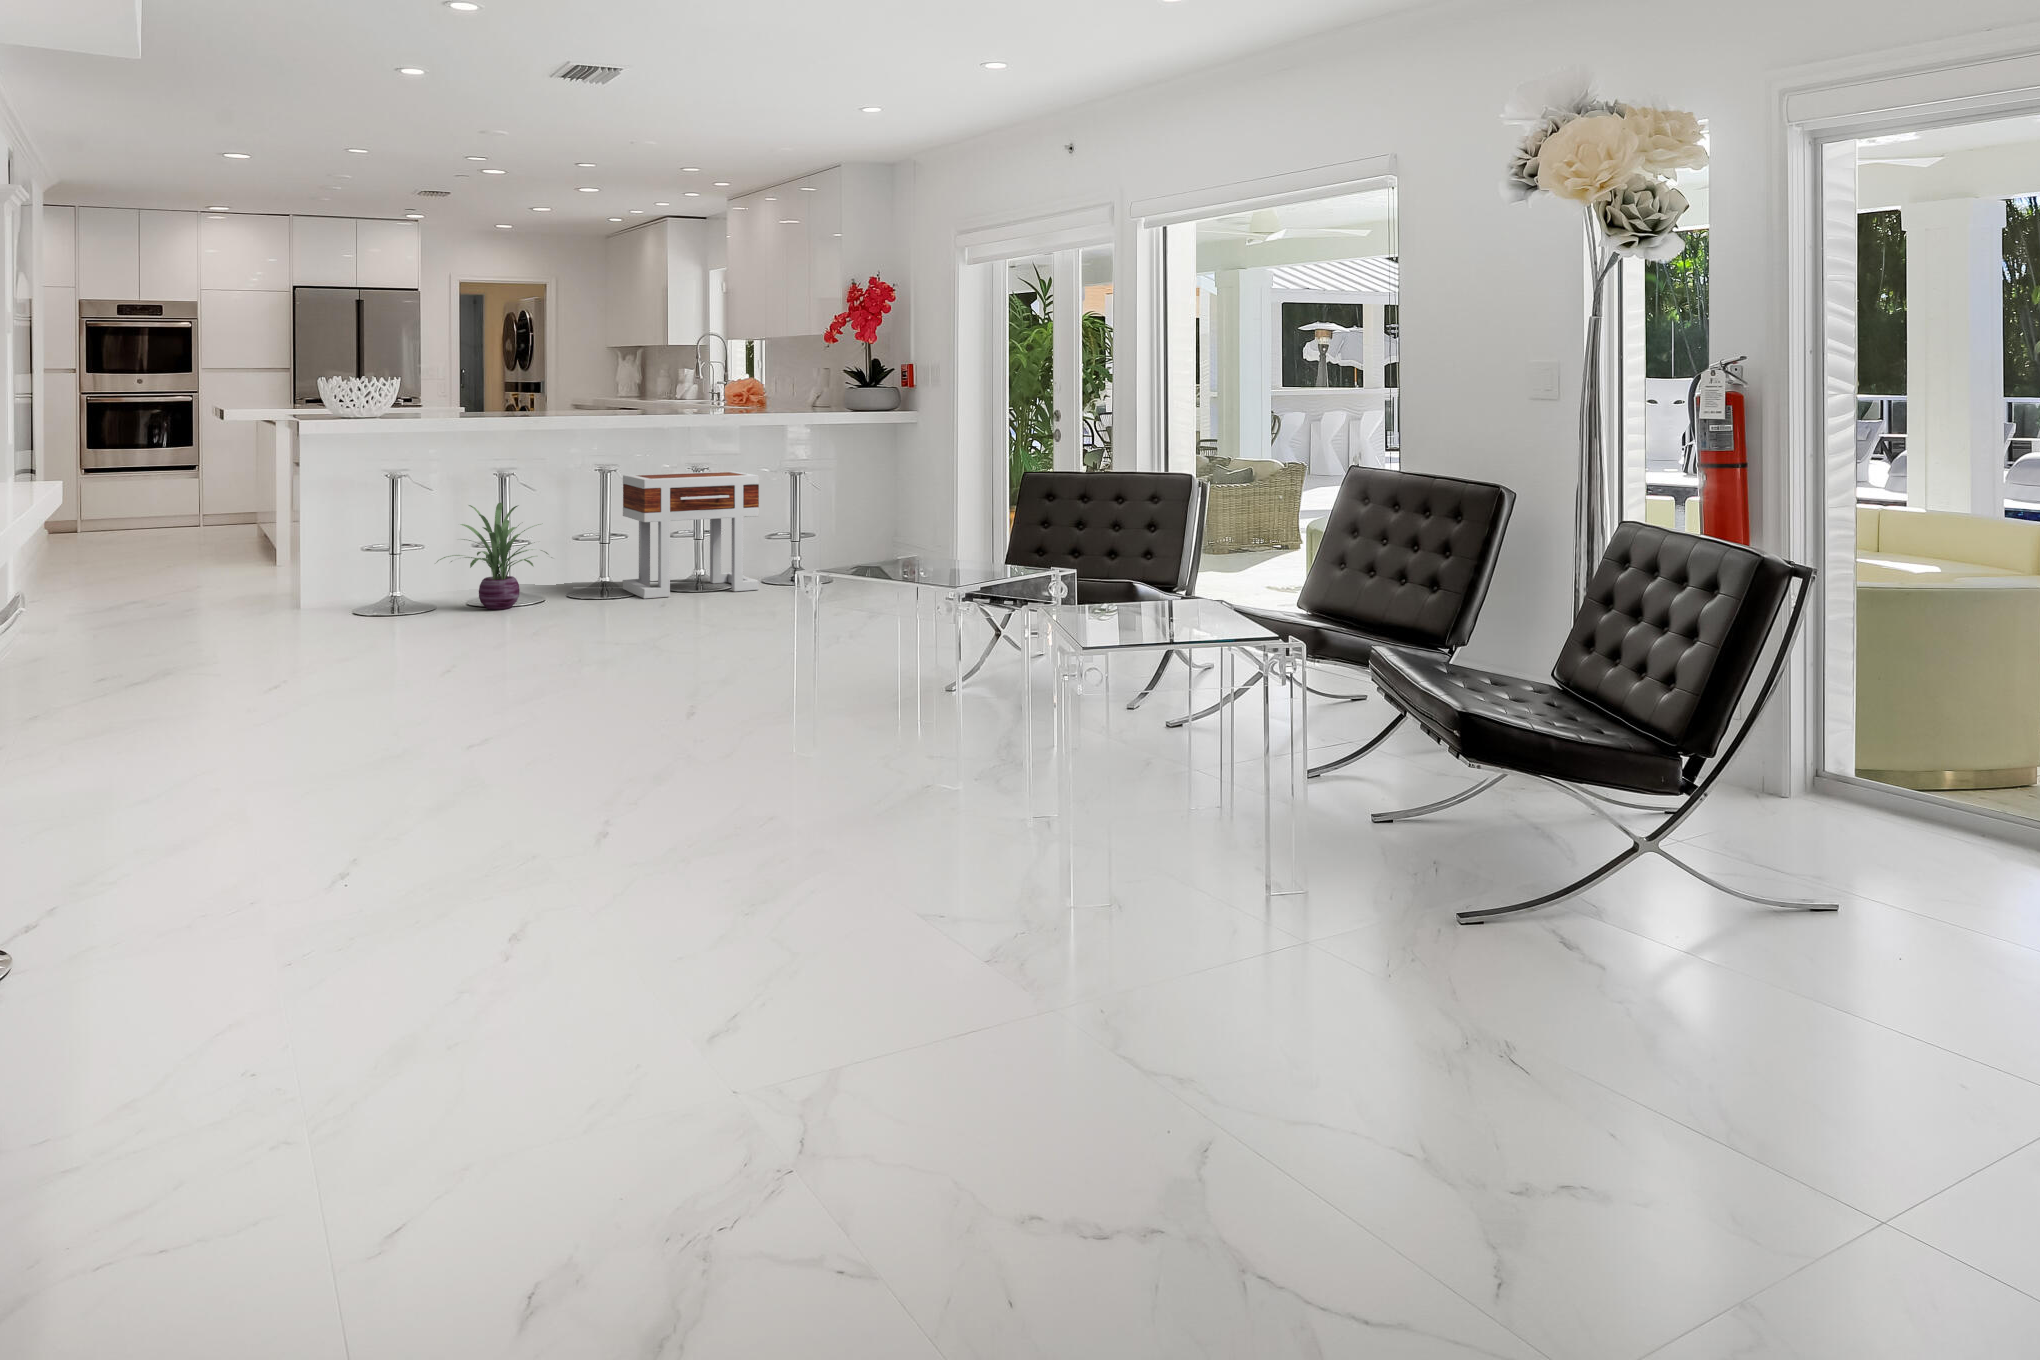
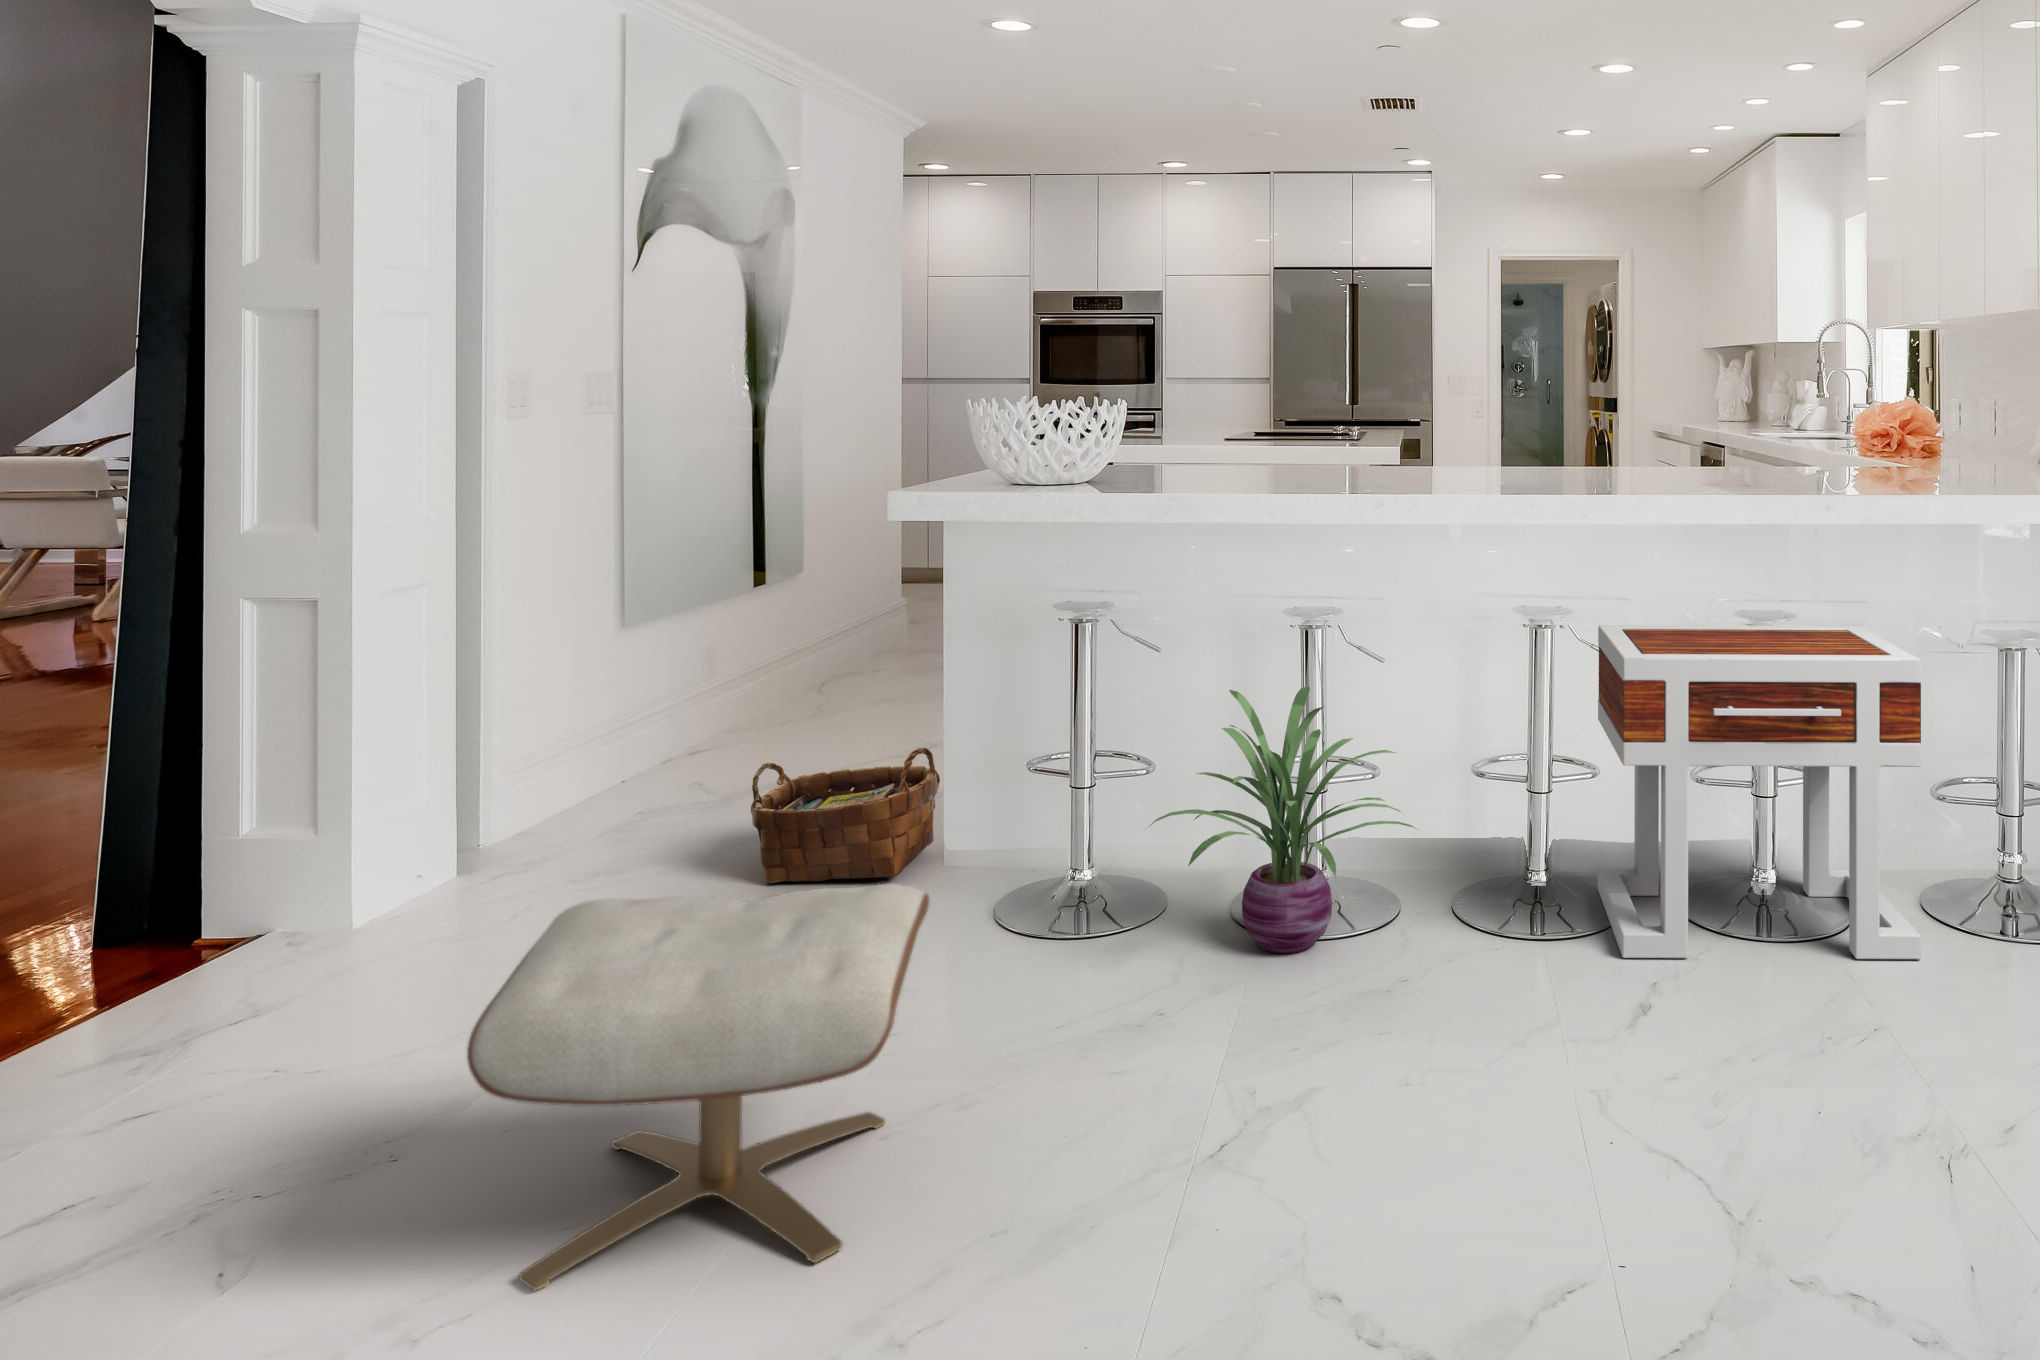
woven basket: none [189,552,286,619] -> present [751,748,940,883]
ottoman: none [276,552,438,666] -> present [467,884,929,1290]

